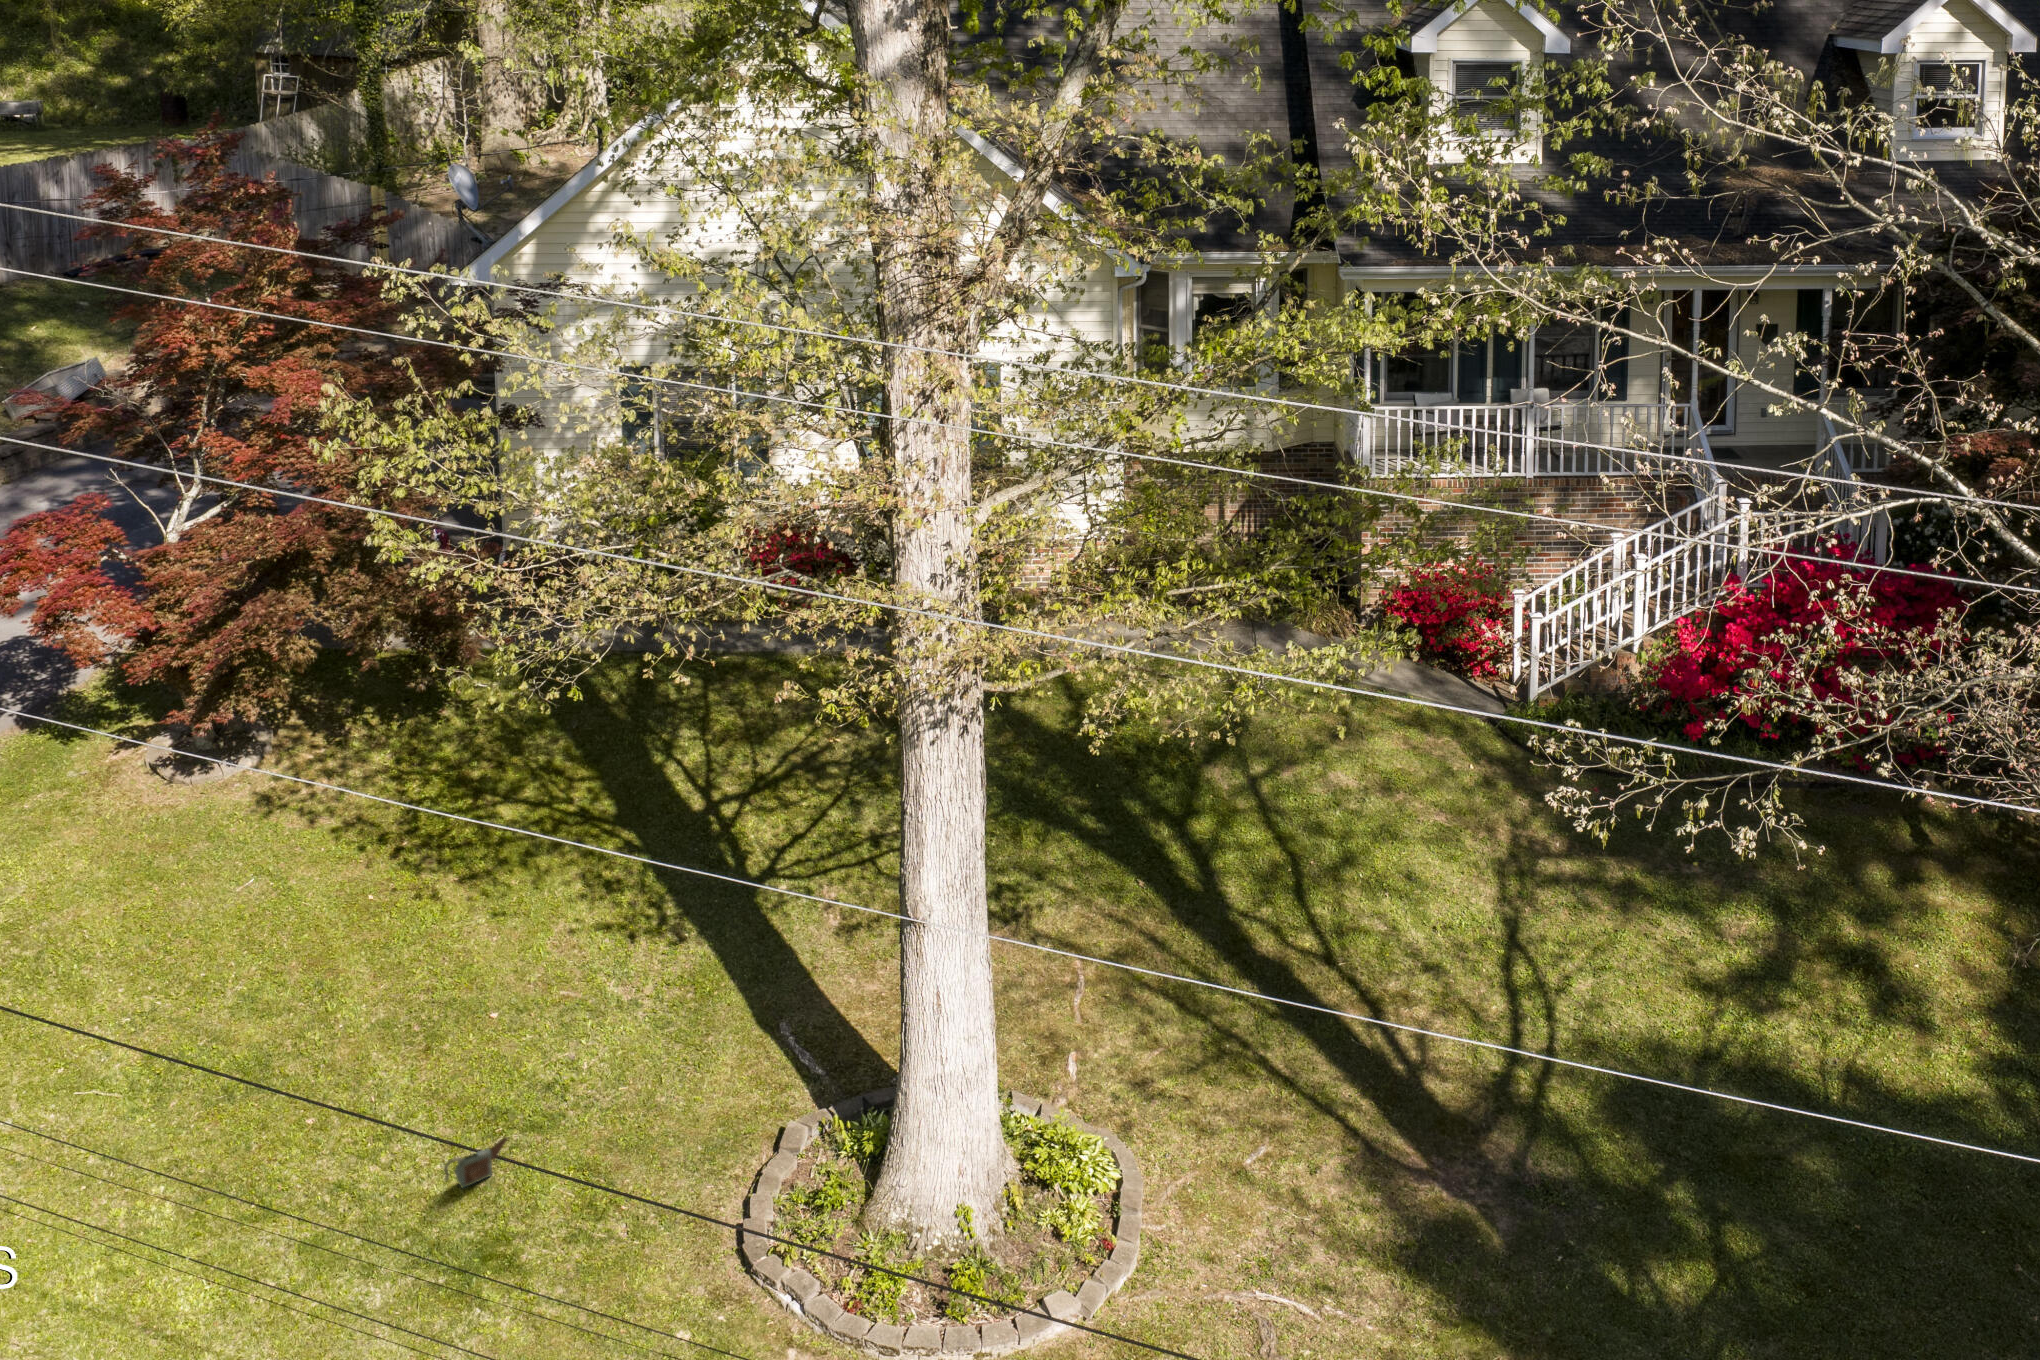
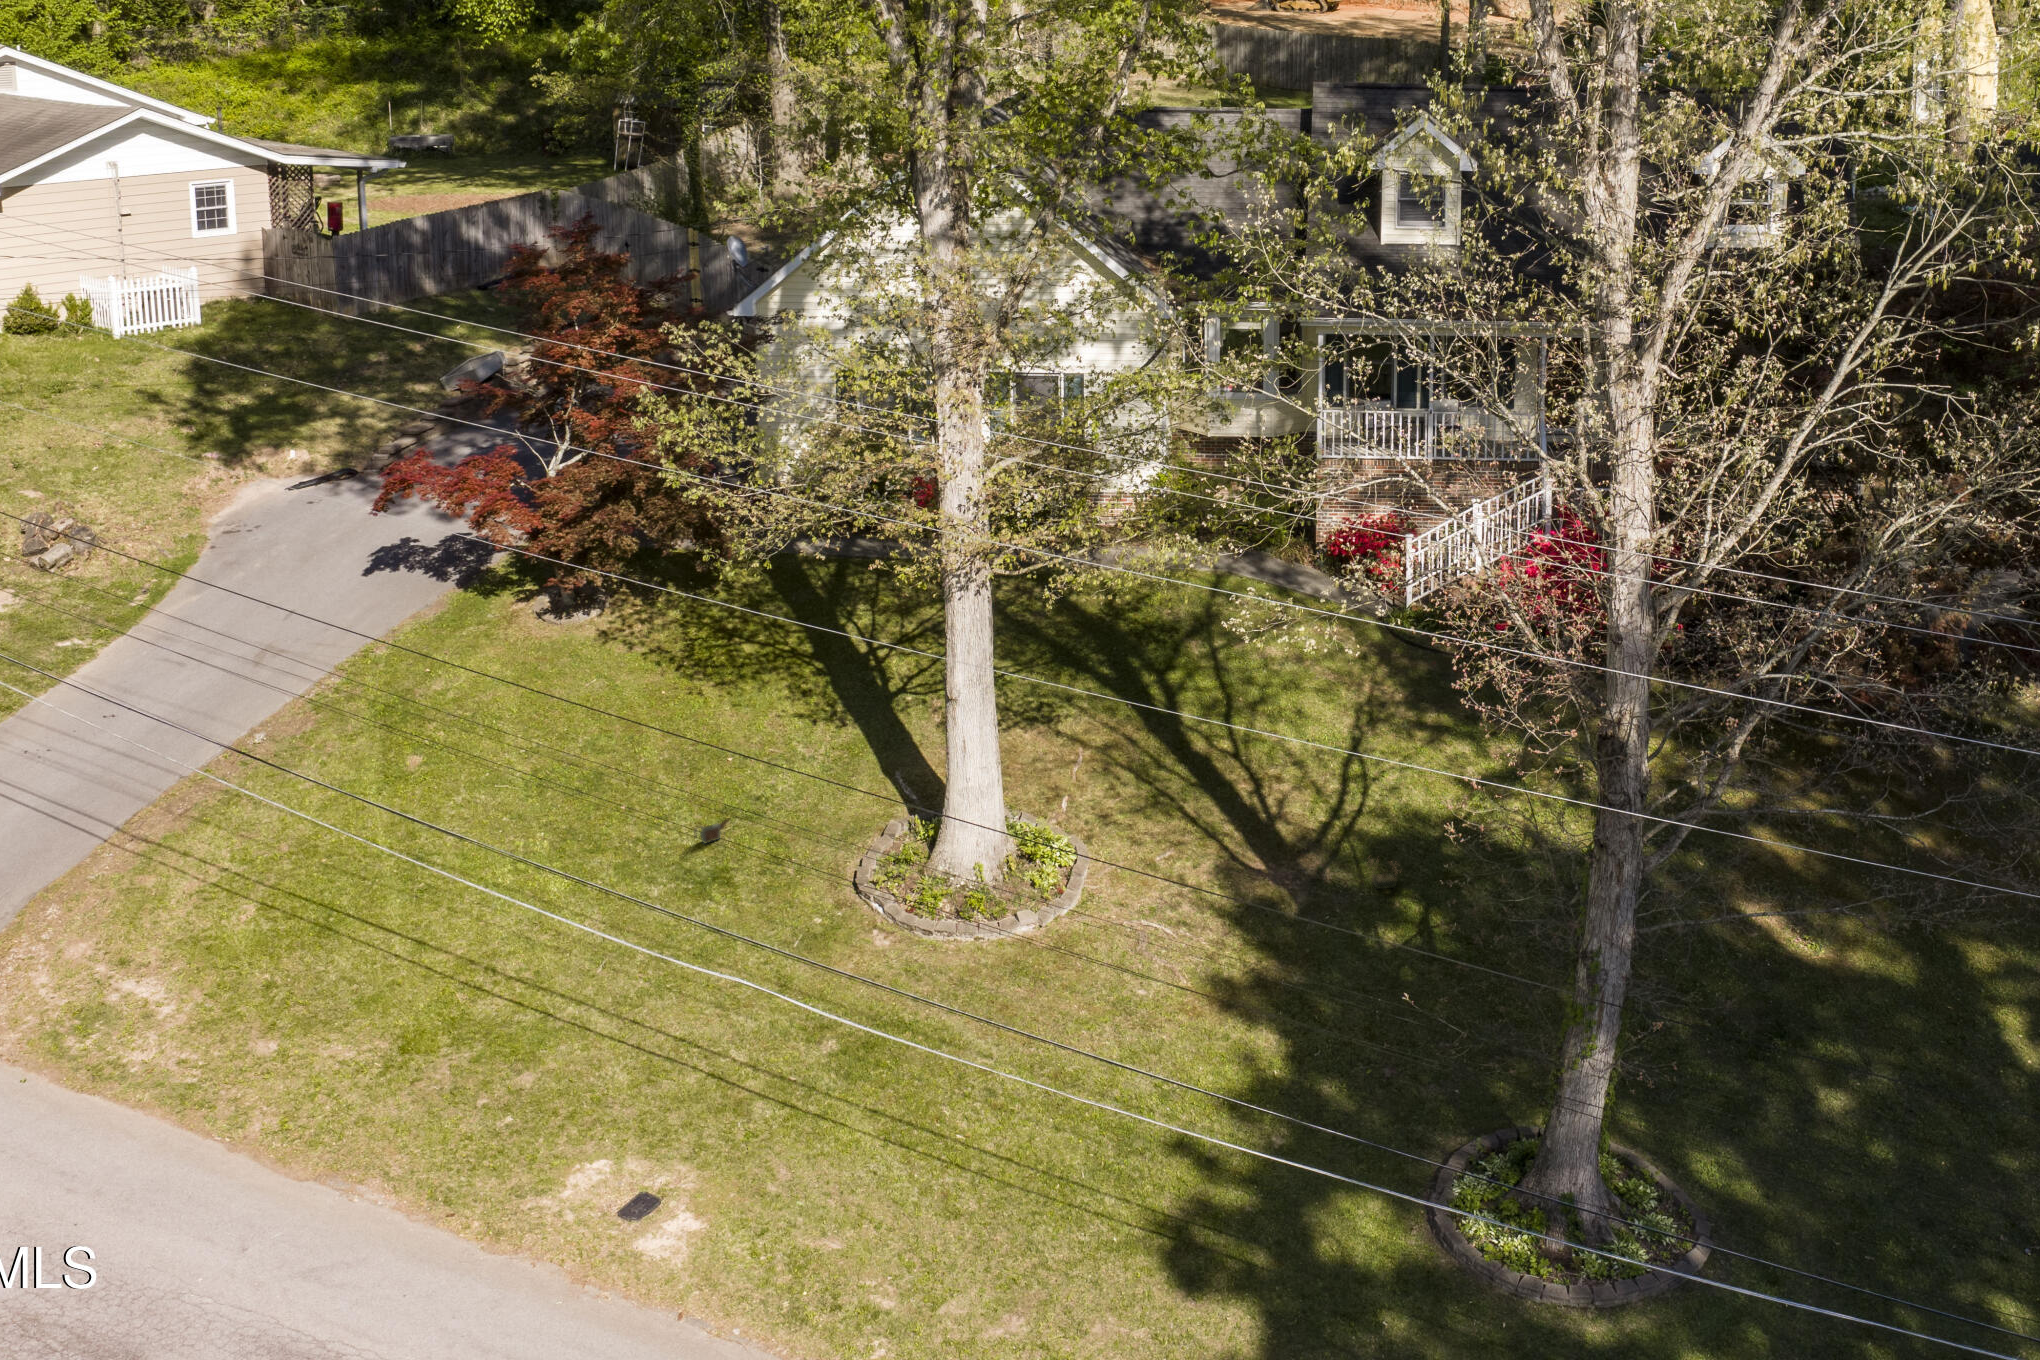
decorative plant: none [1611,1139,1669,1197] -> present [1369,859,1398,889]

